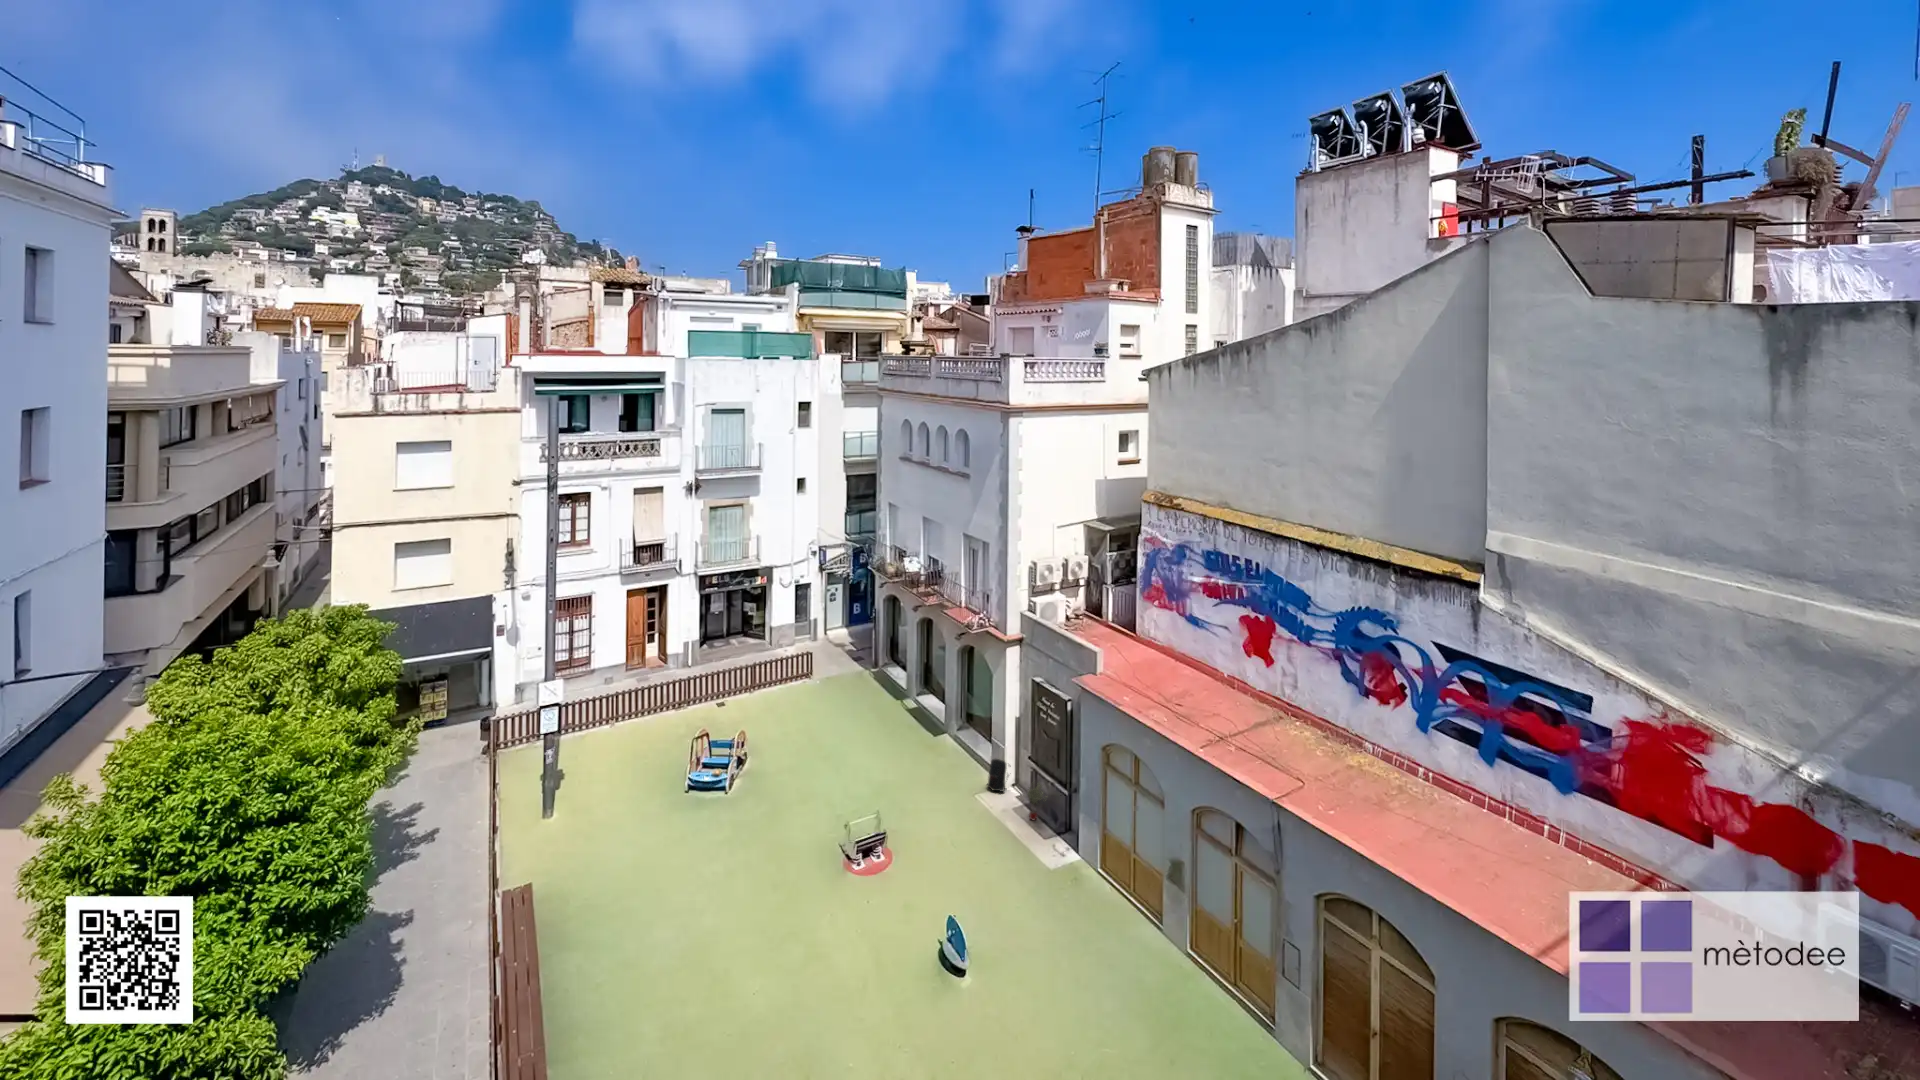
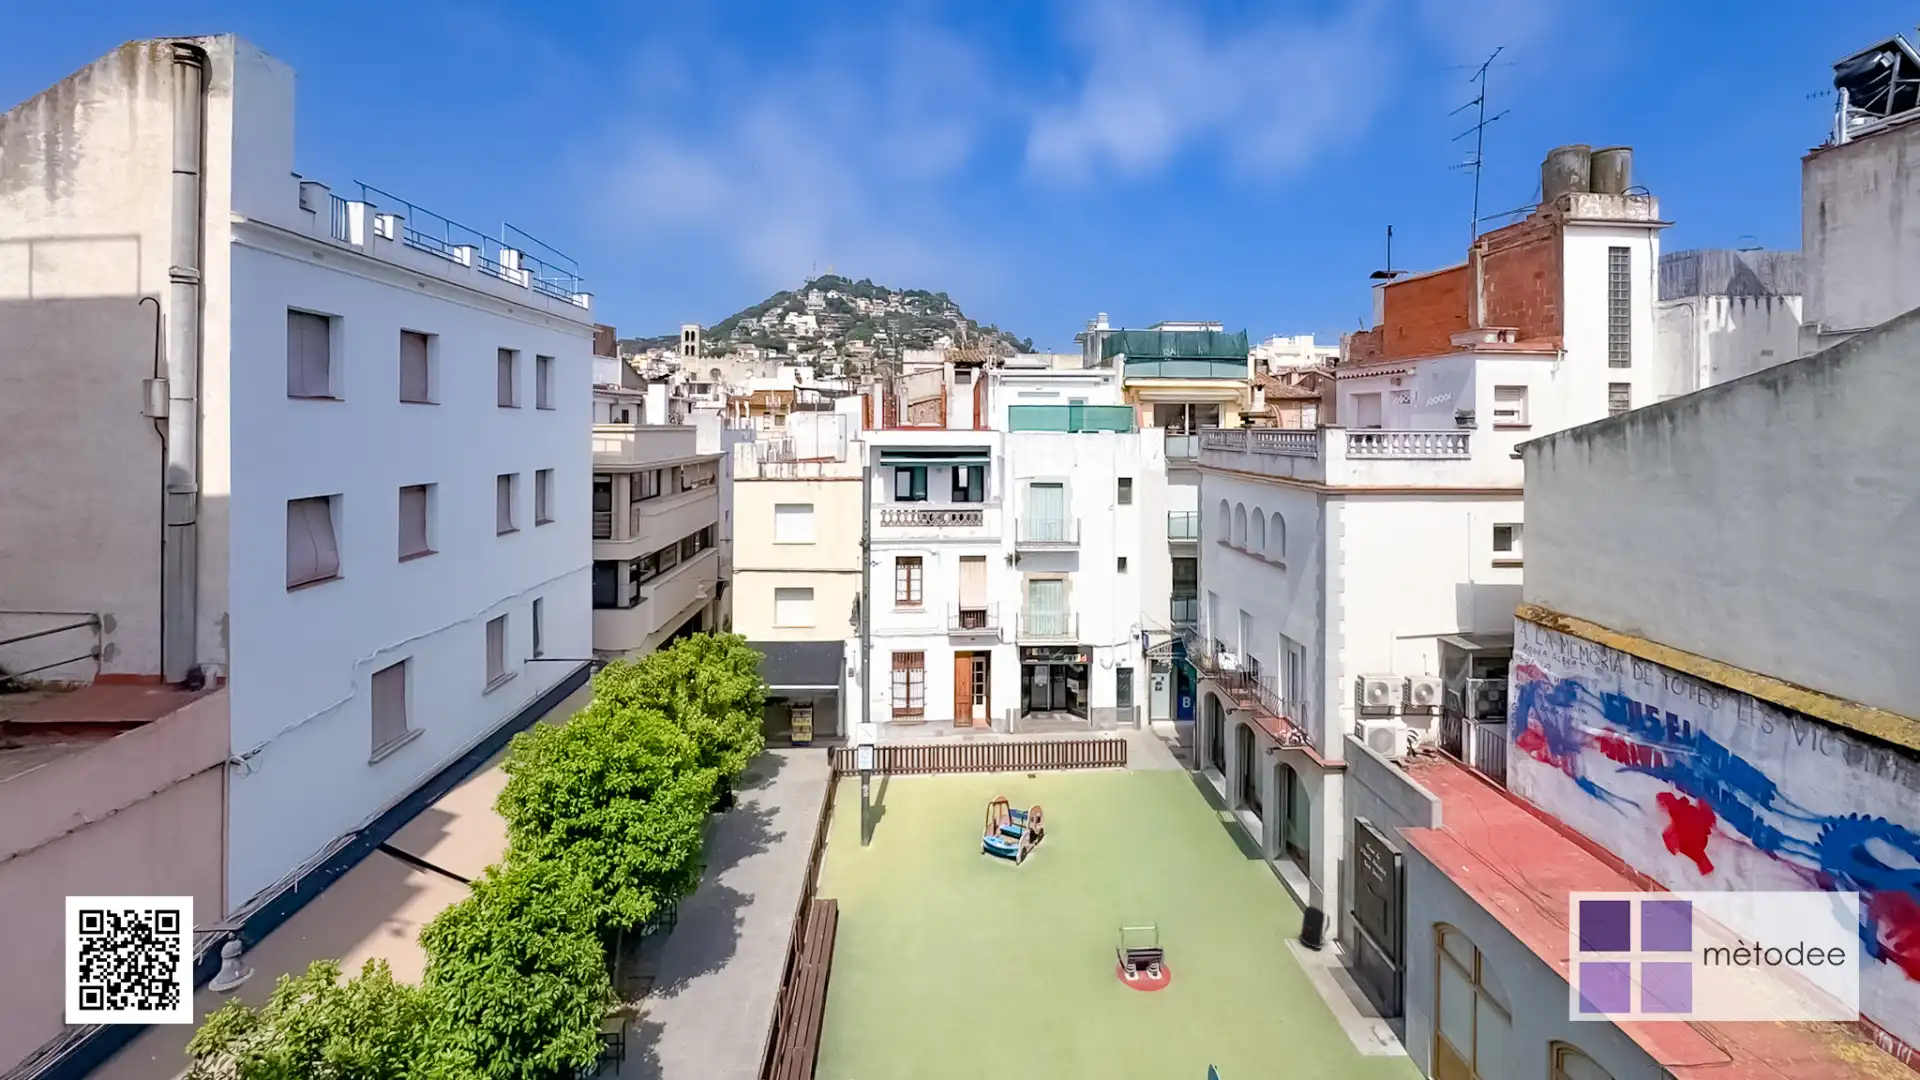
potted tree: present [1027,782,1046,820] -> none [1344,948,1374,998]

